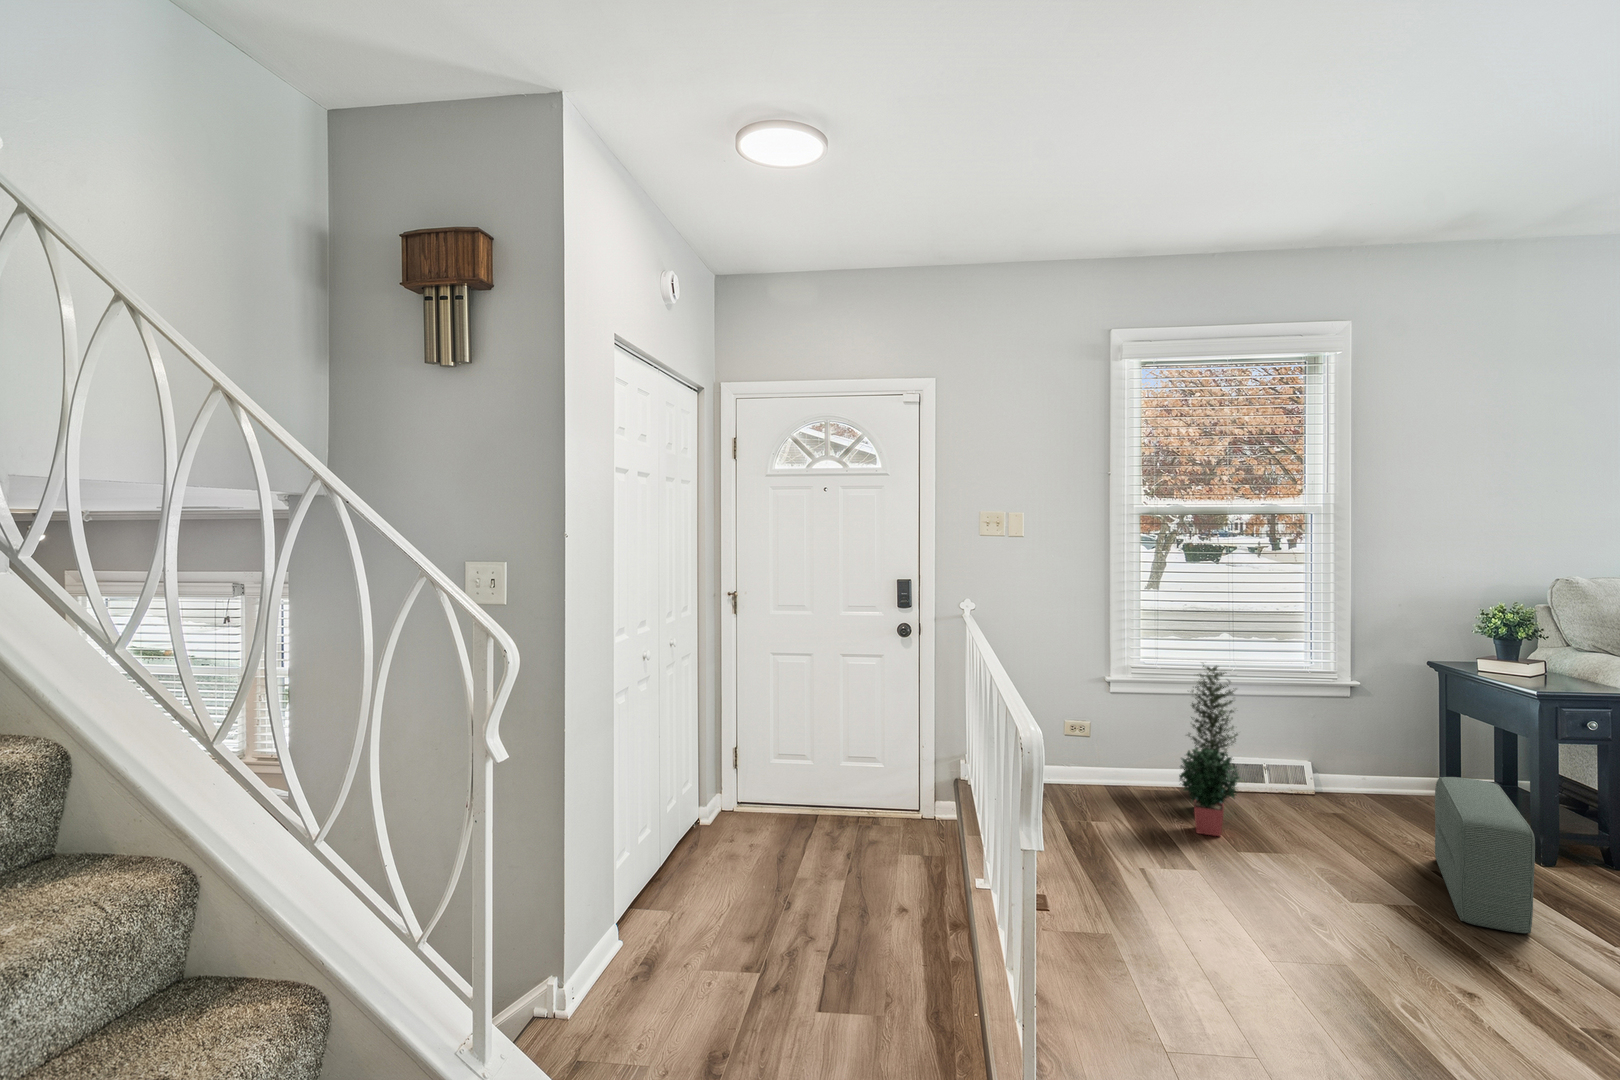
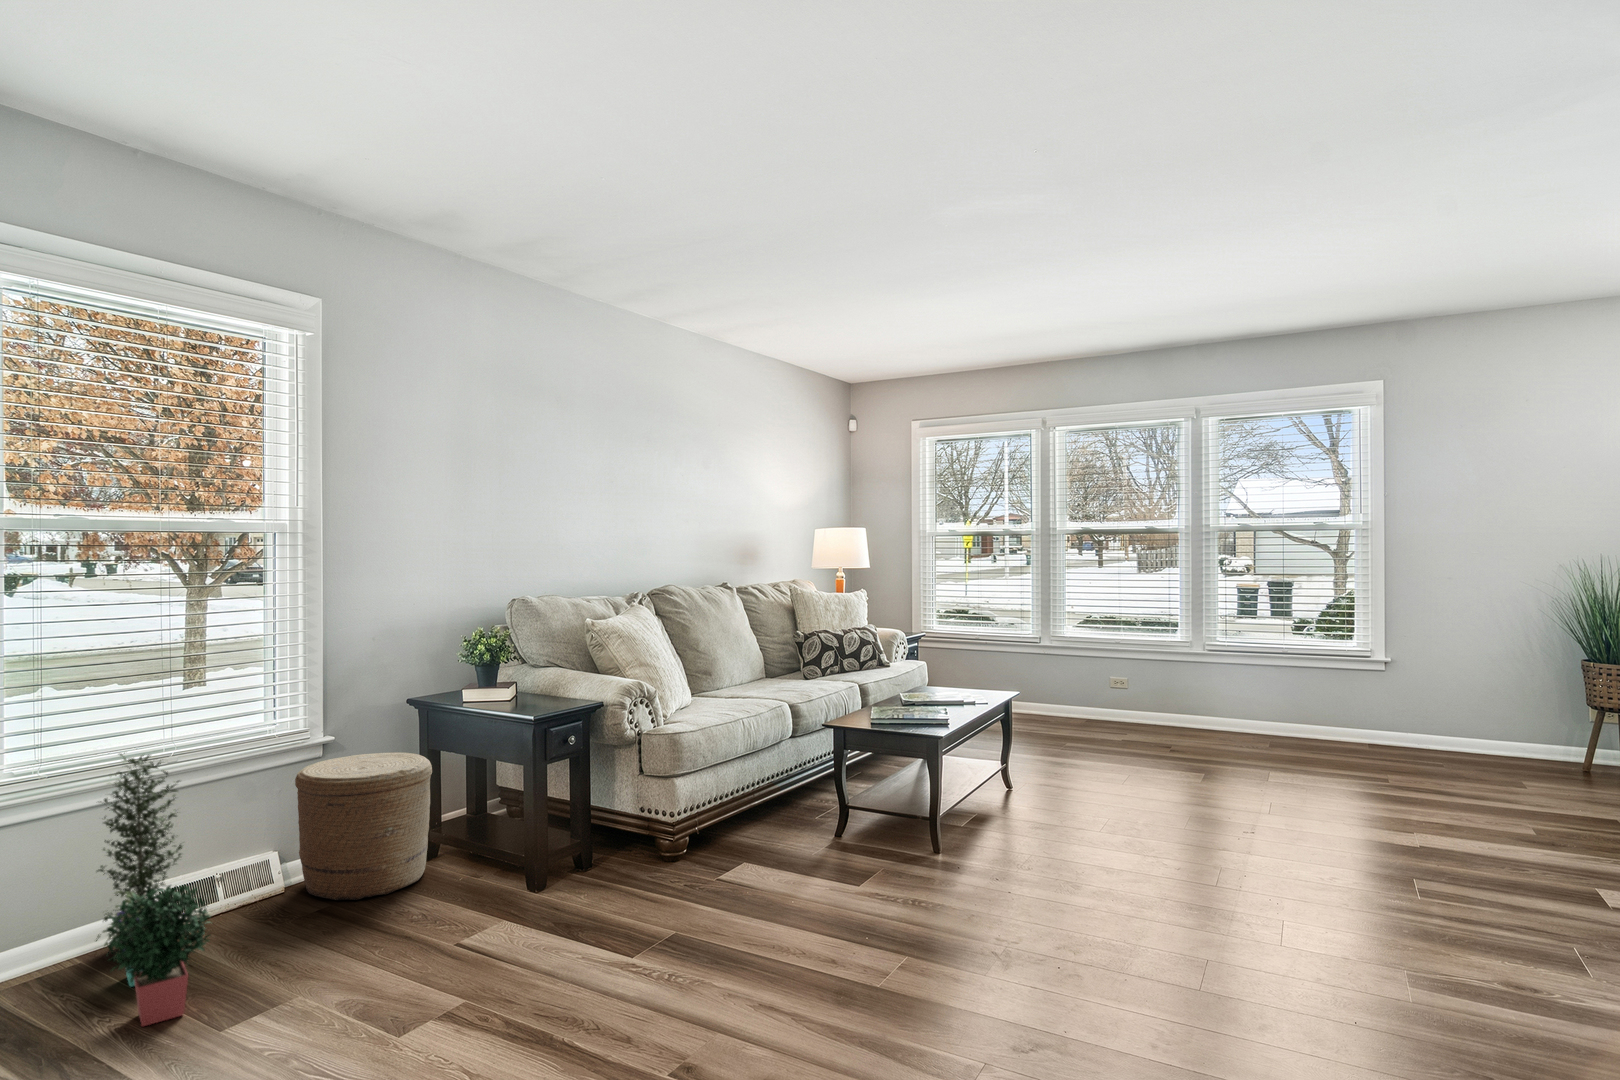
woven basket: none [1324,701,1446,821] -> present [295,753,432,900]
pouf: present [1435,777,1535,933] -> none [449,823,575,999]

